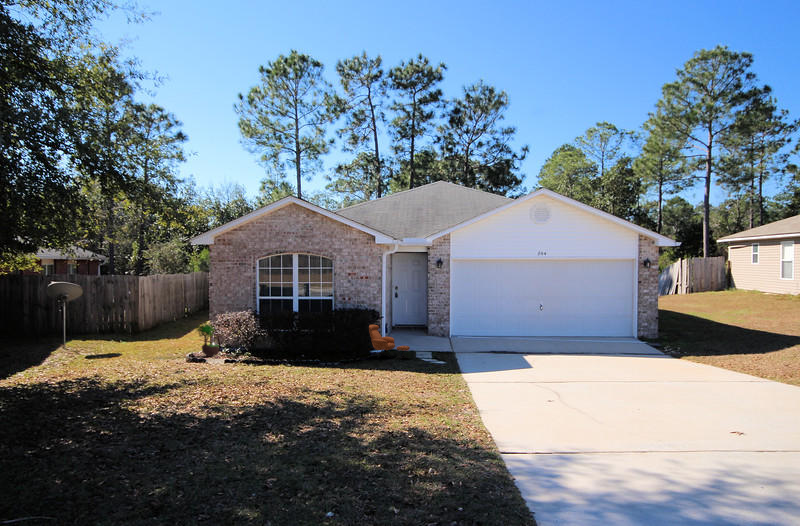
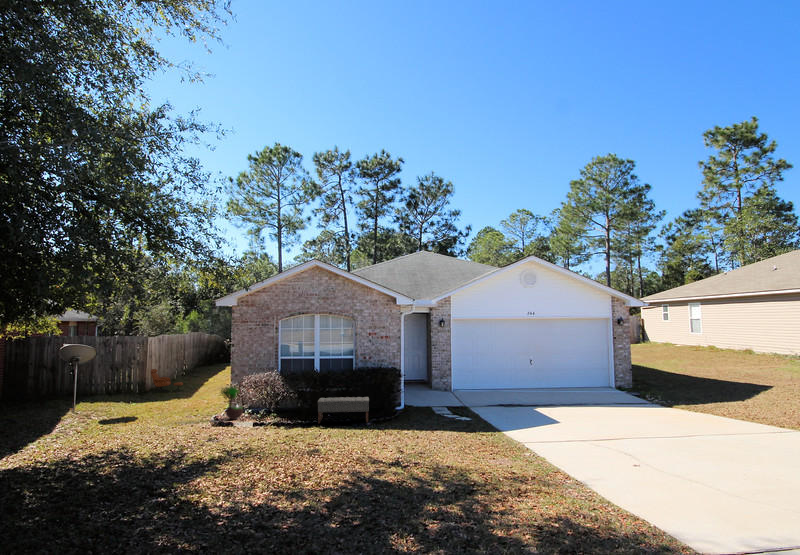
lounge chair: present [369,325,410,359] -> present [151,369,183,392]
bench: none [287,337,341,362] -> present [318,397,369,424]

